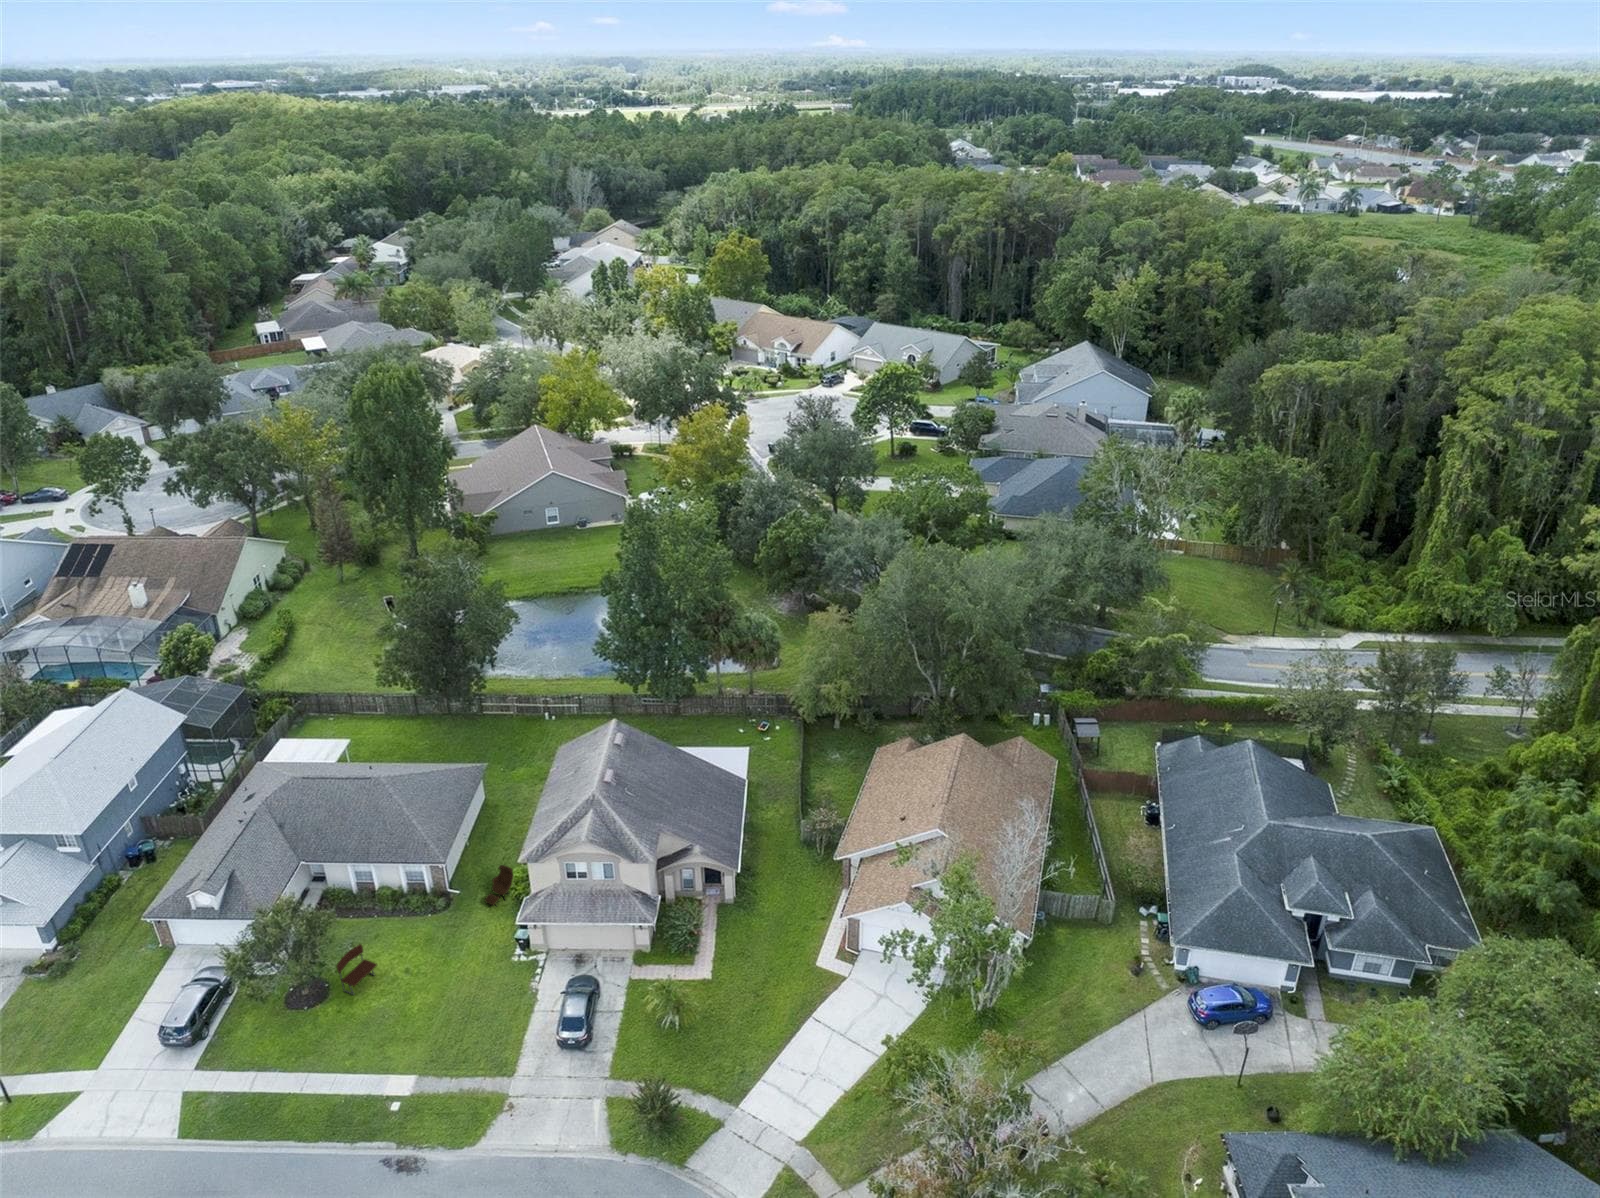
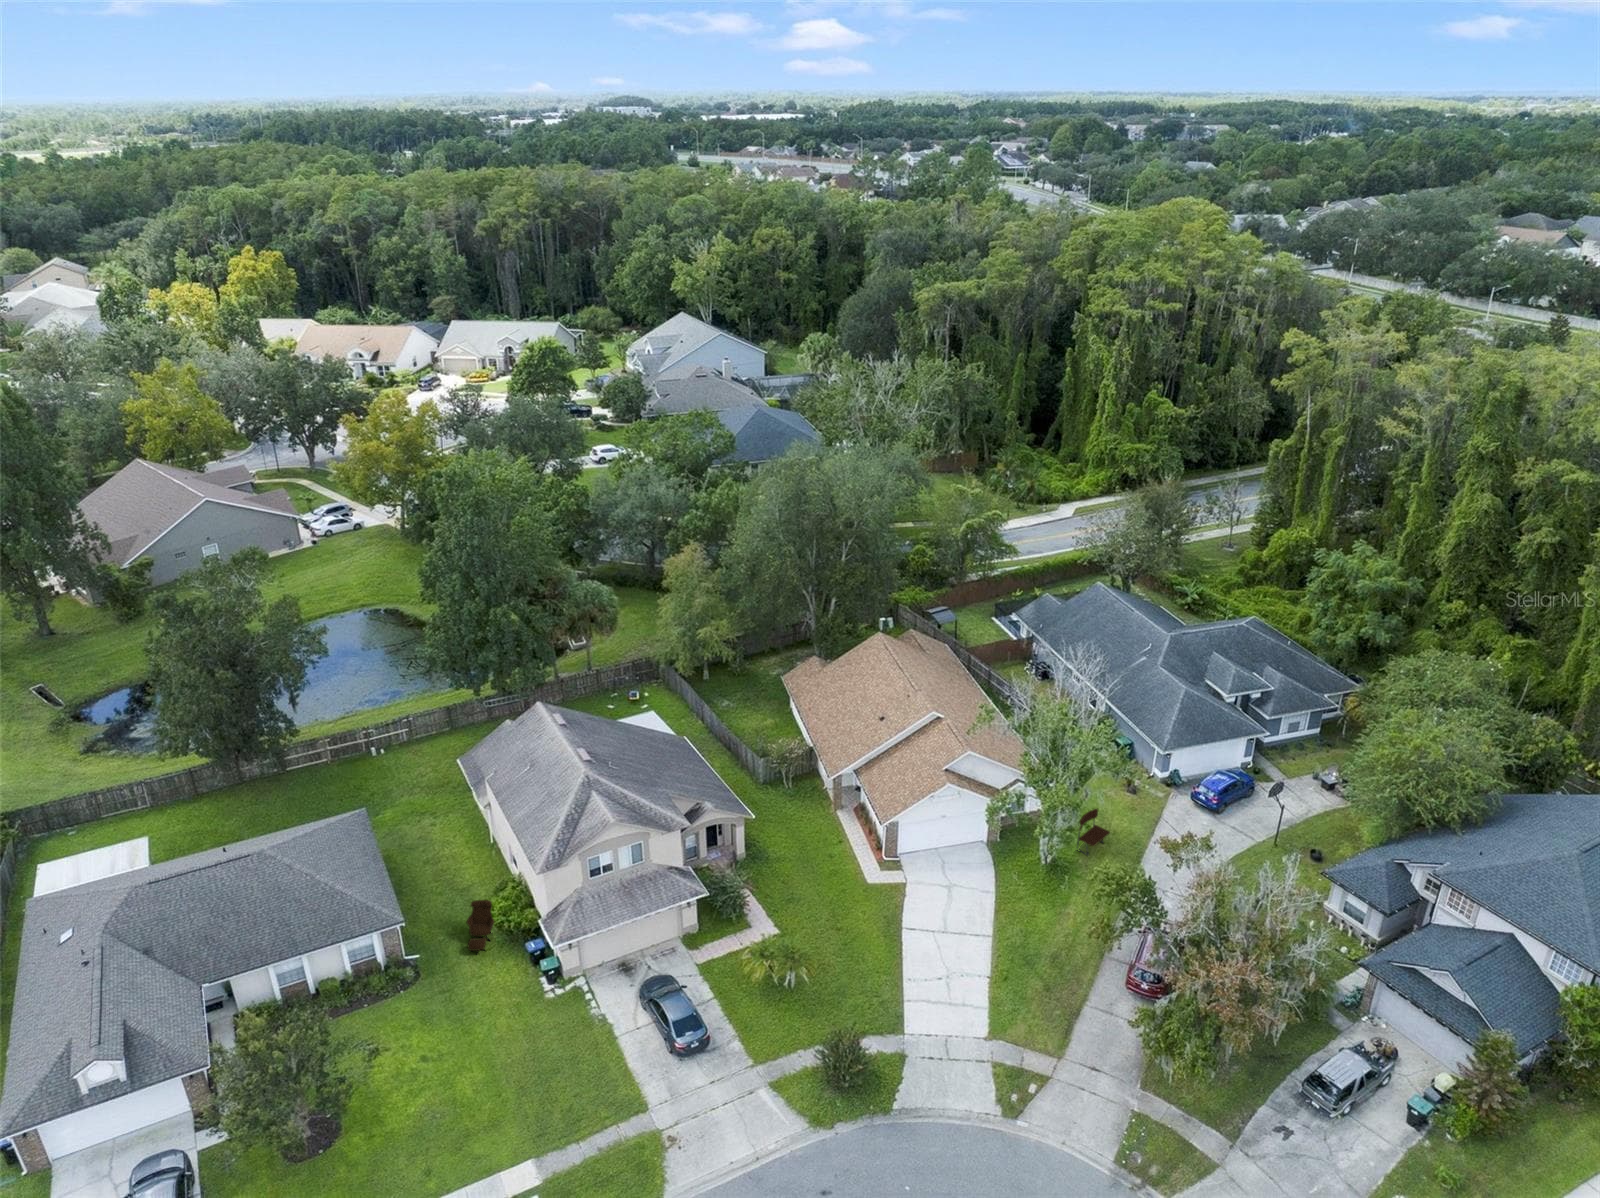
bench: present [337,944,377,995] -> present [1077,809,1110,855]

